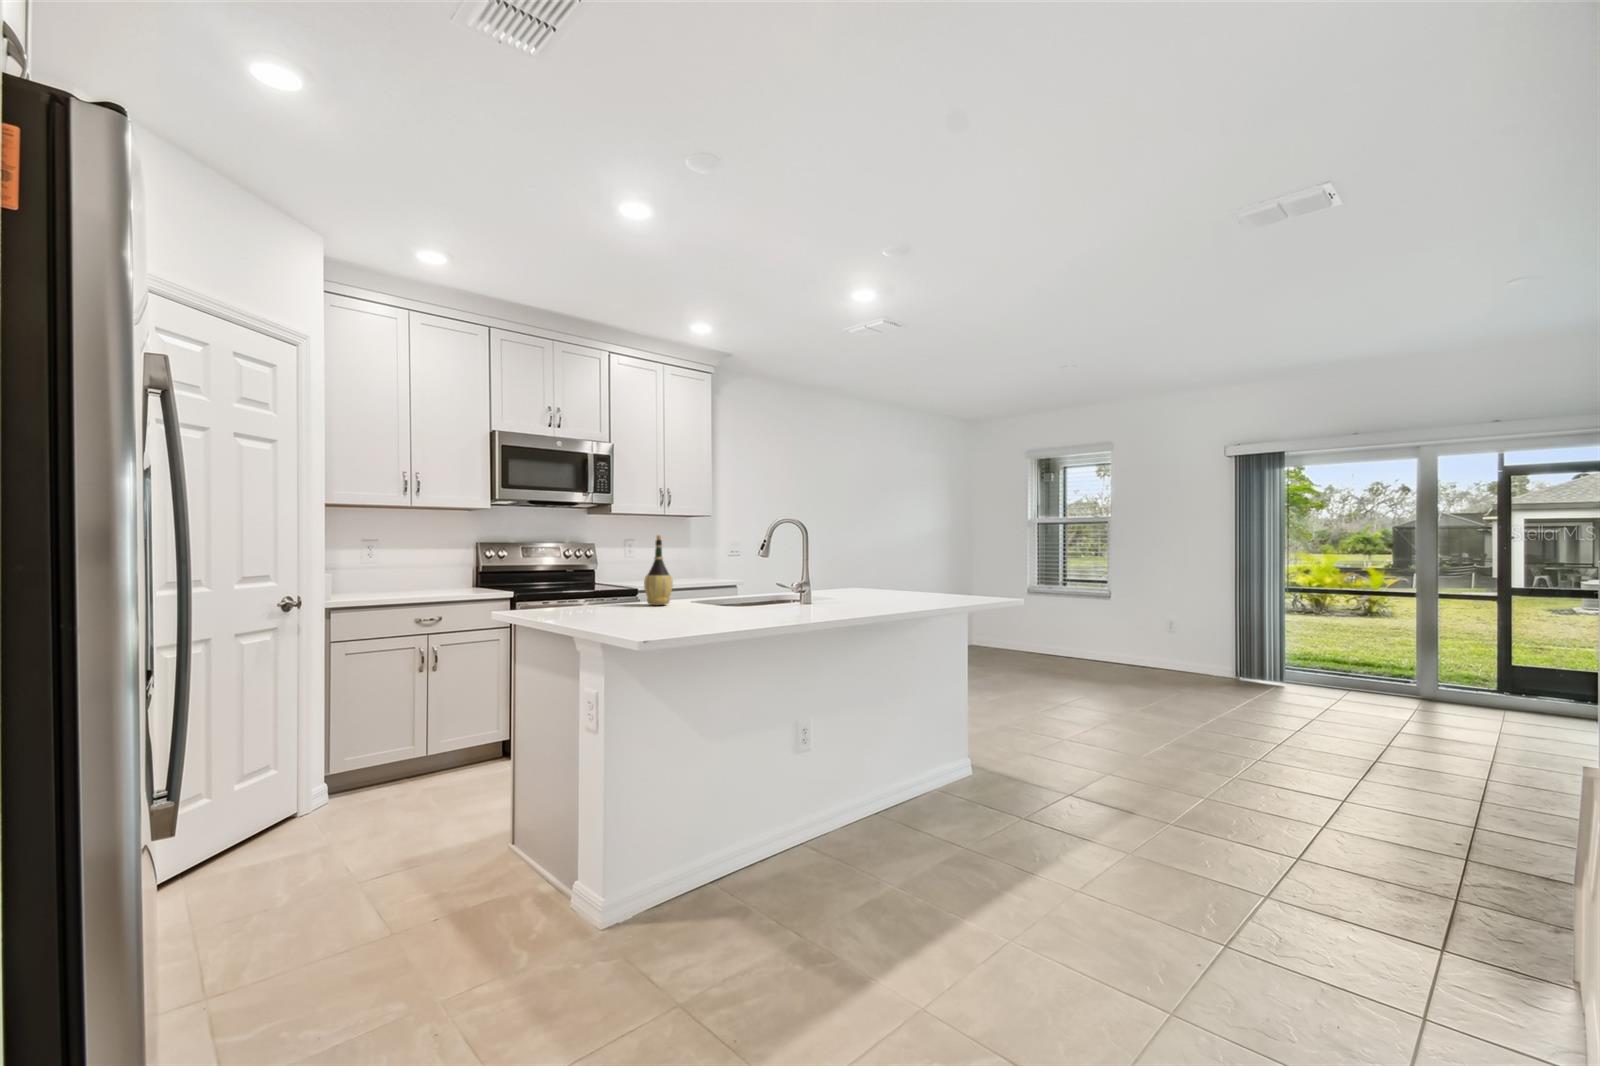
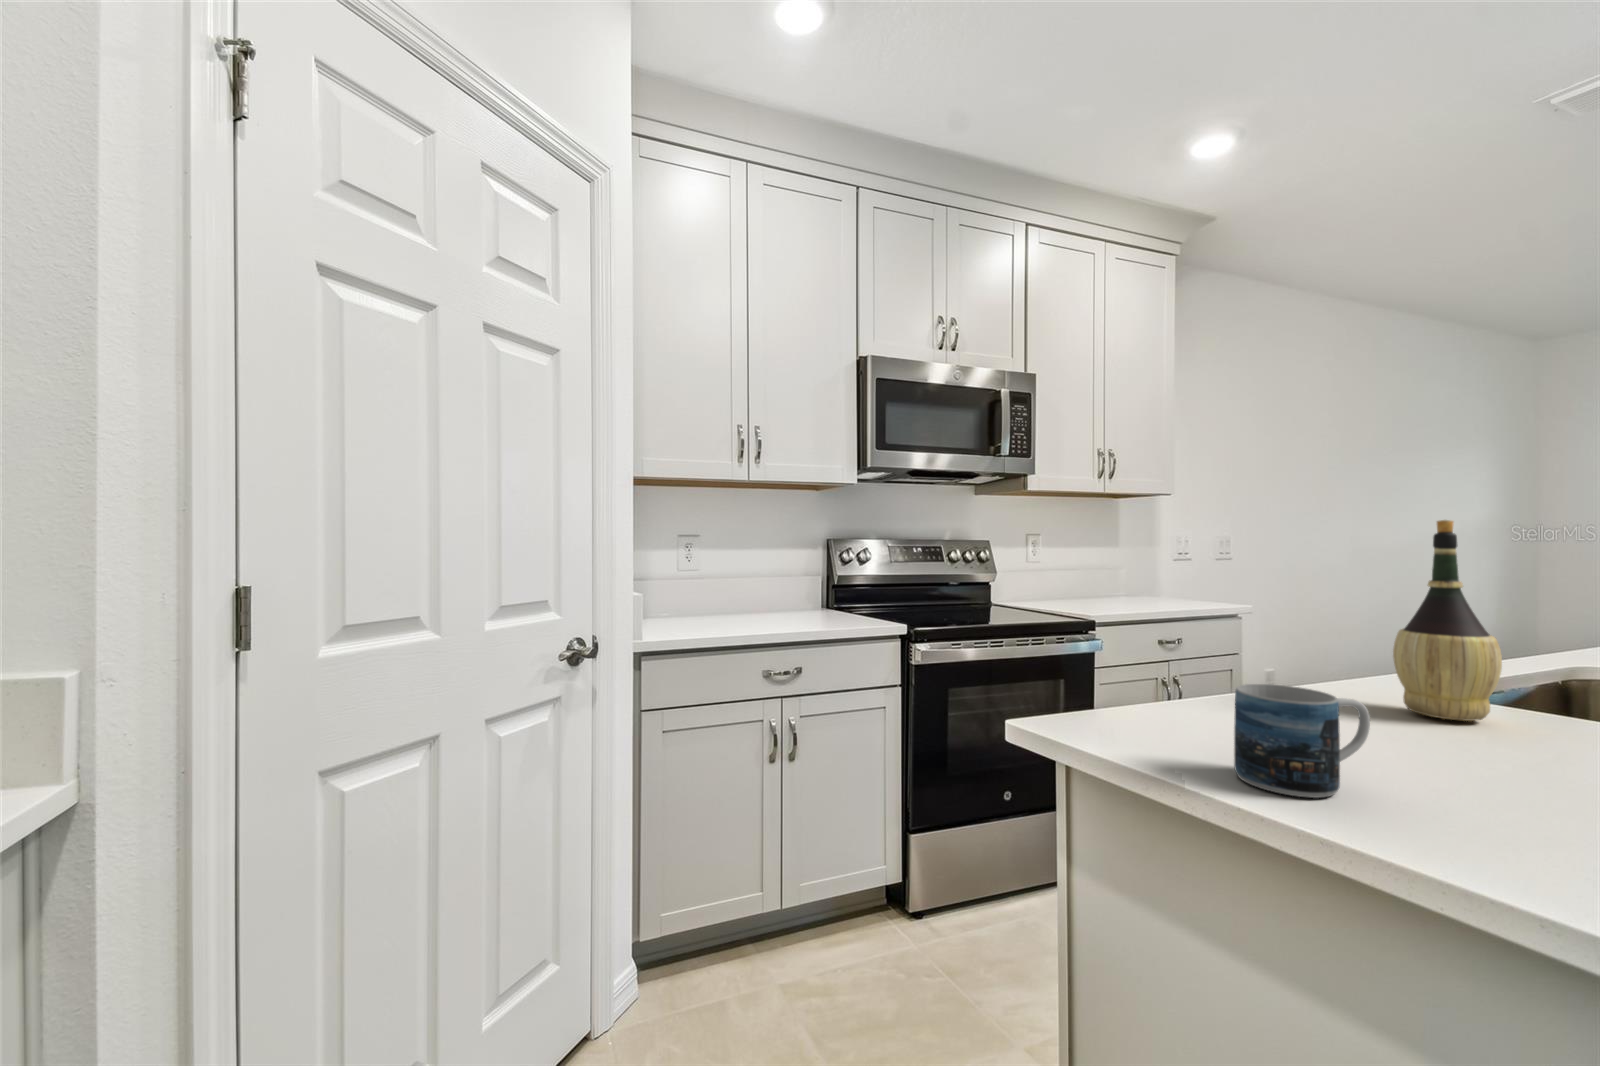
mug: none [535,588,576,617] -> present [1234,684,1370,798]

